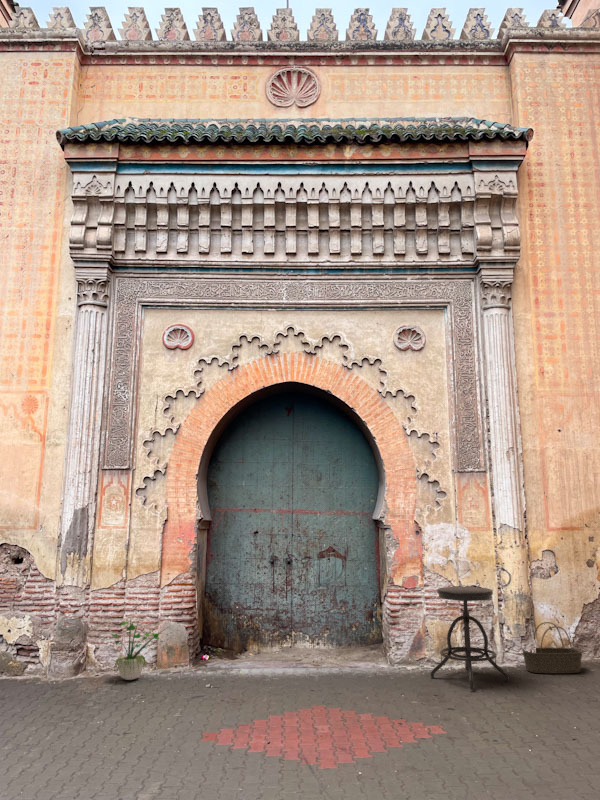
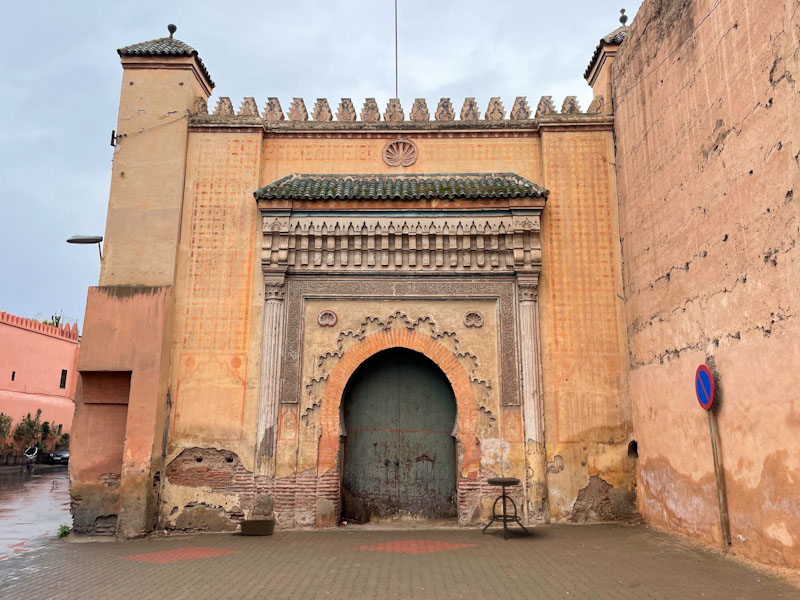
potted plant: present [111,621,168,680] -> none [288,489,328,533]
basket: present [522,622,582,673] -> present [240,504,275,535]

